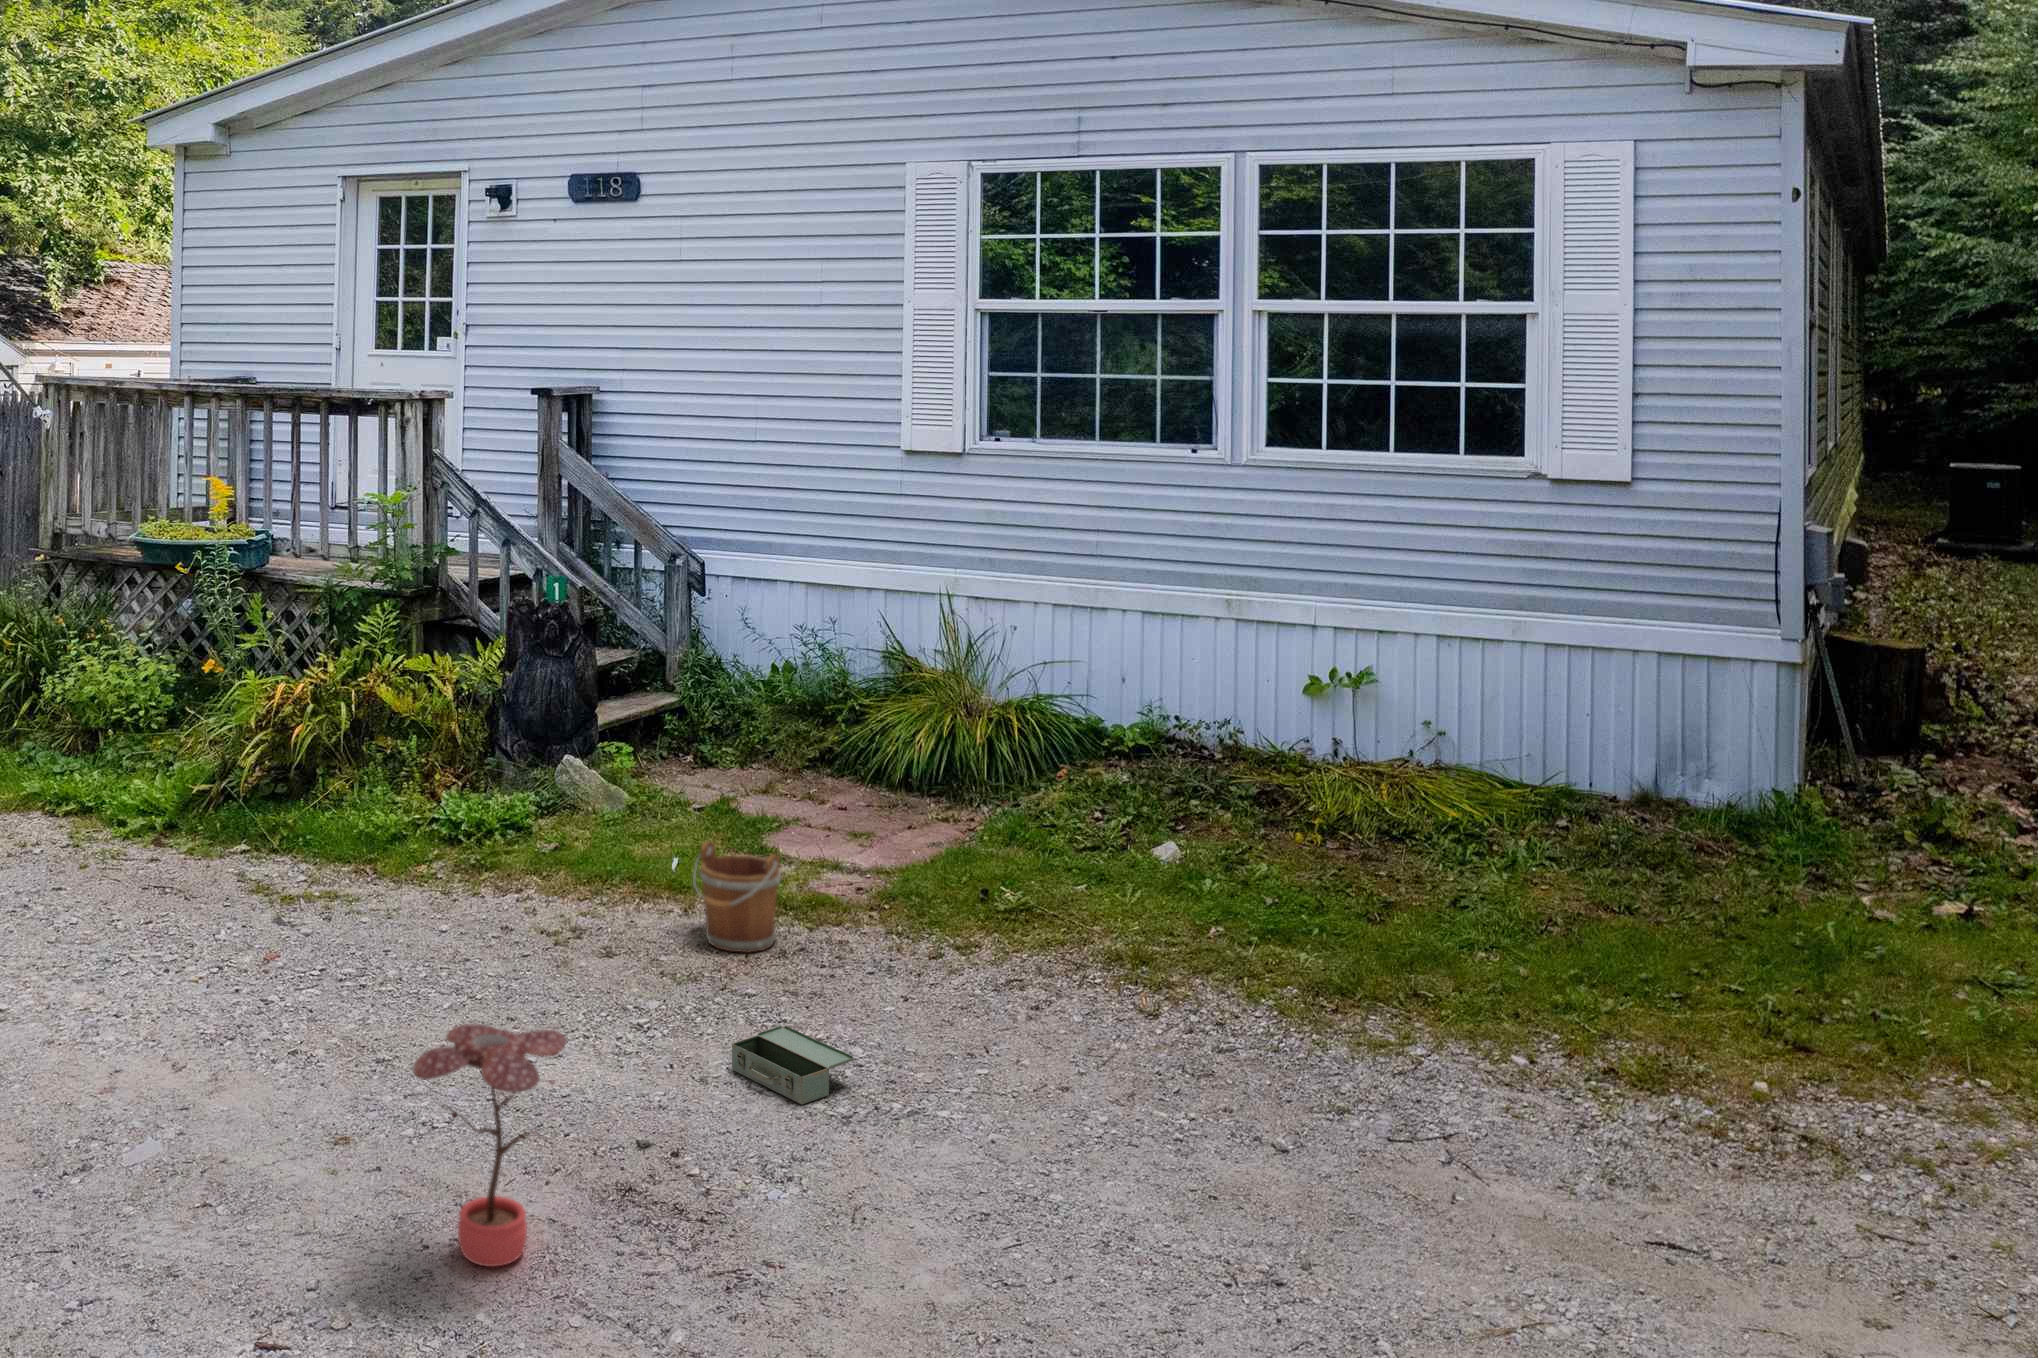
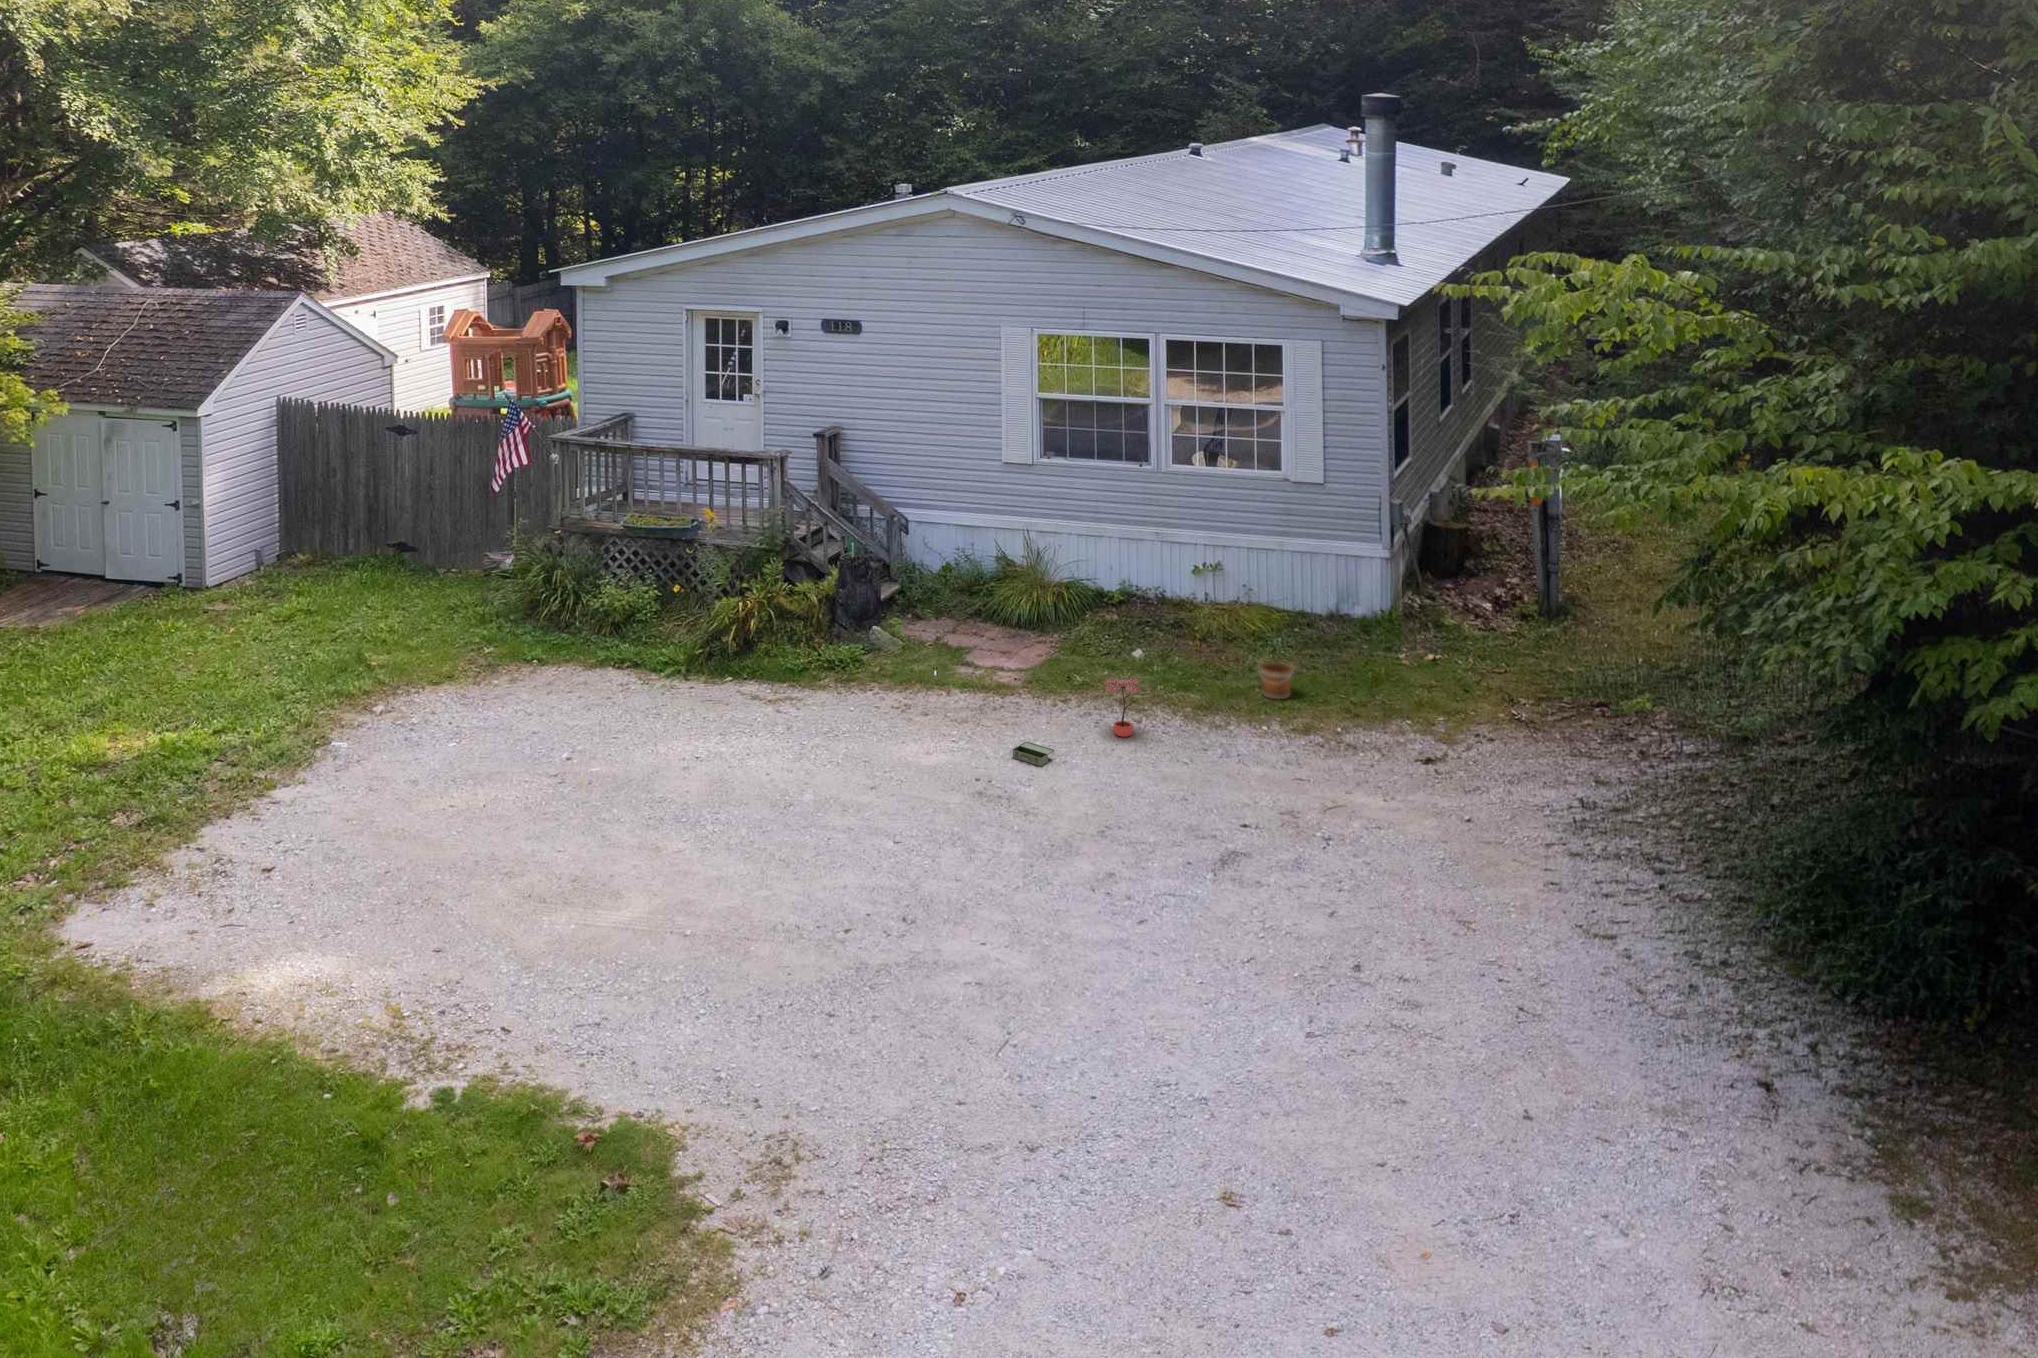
bucket: present [694,841,781,953] -> present [1259,660,1294,699]
potted plant: present [413,1024,566,1267] -> present [1105,678,1141,737]

